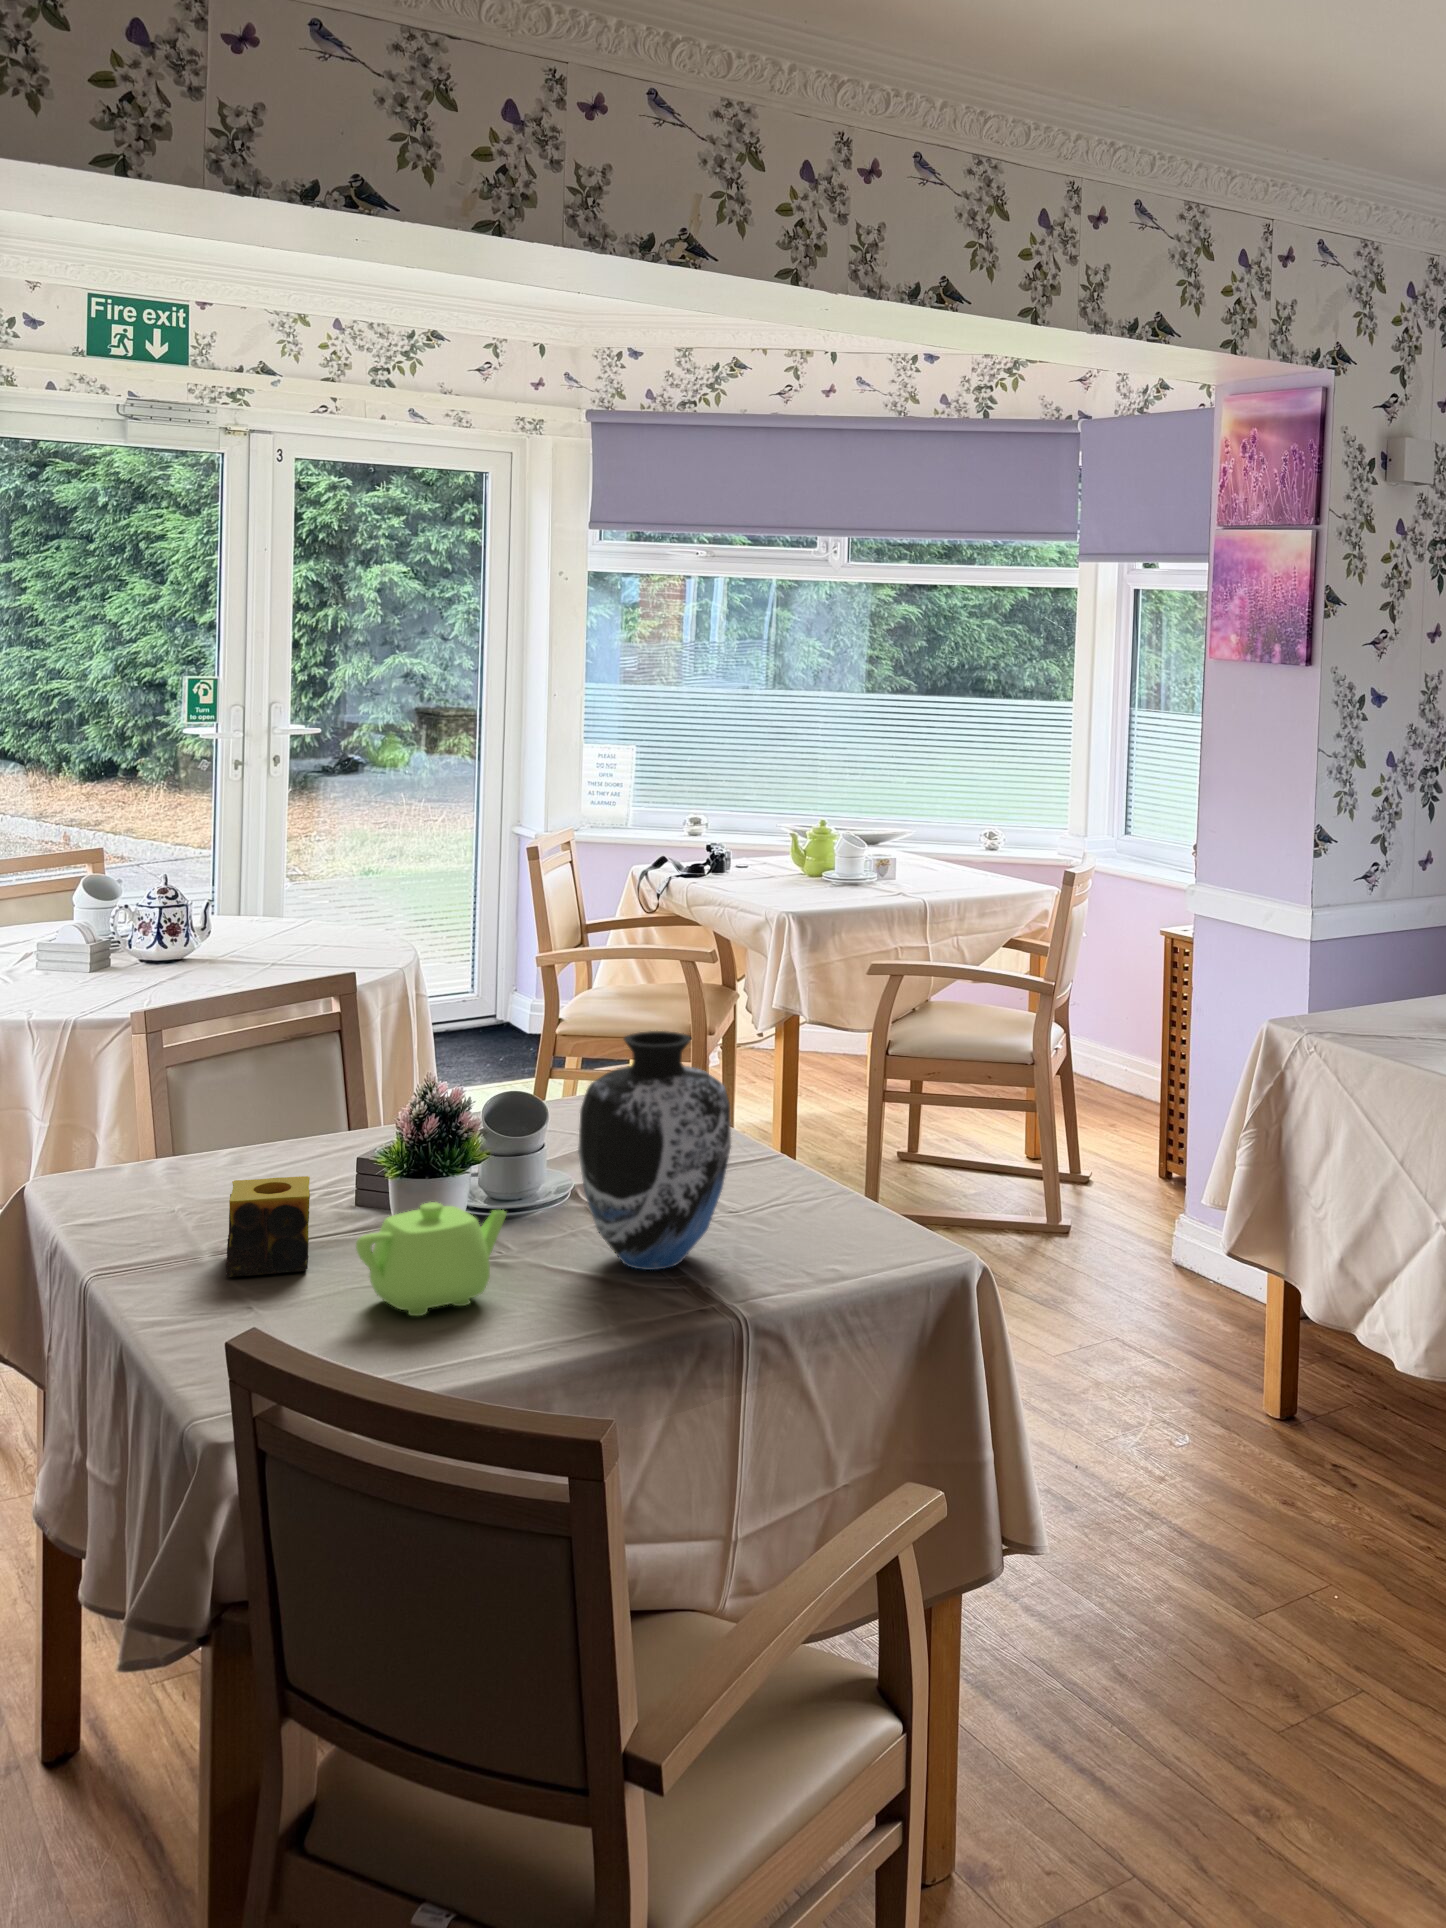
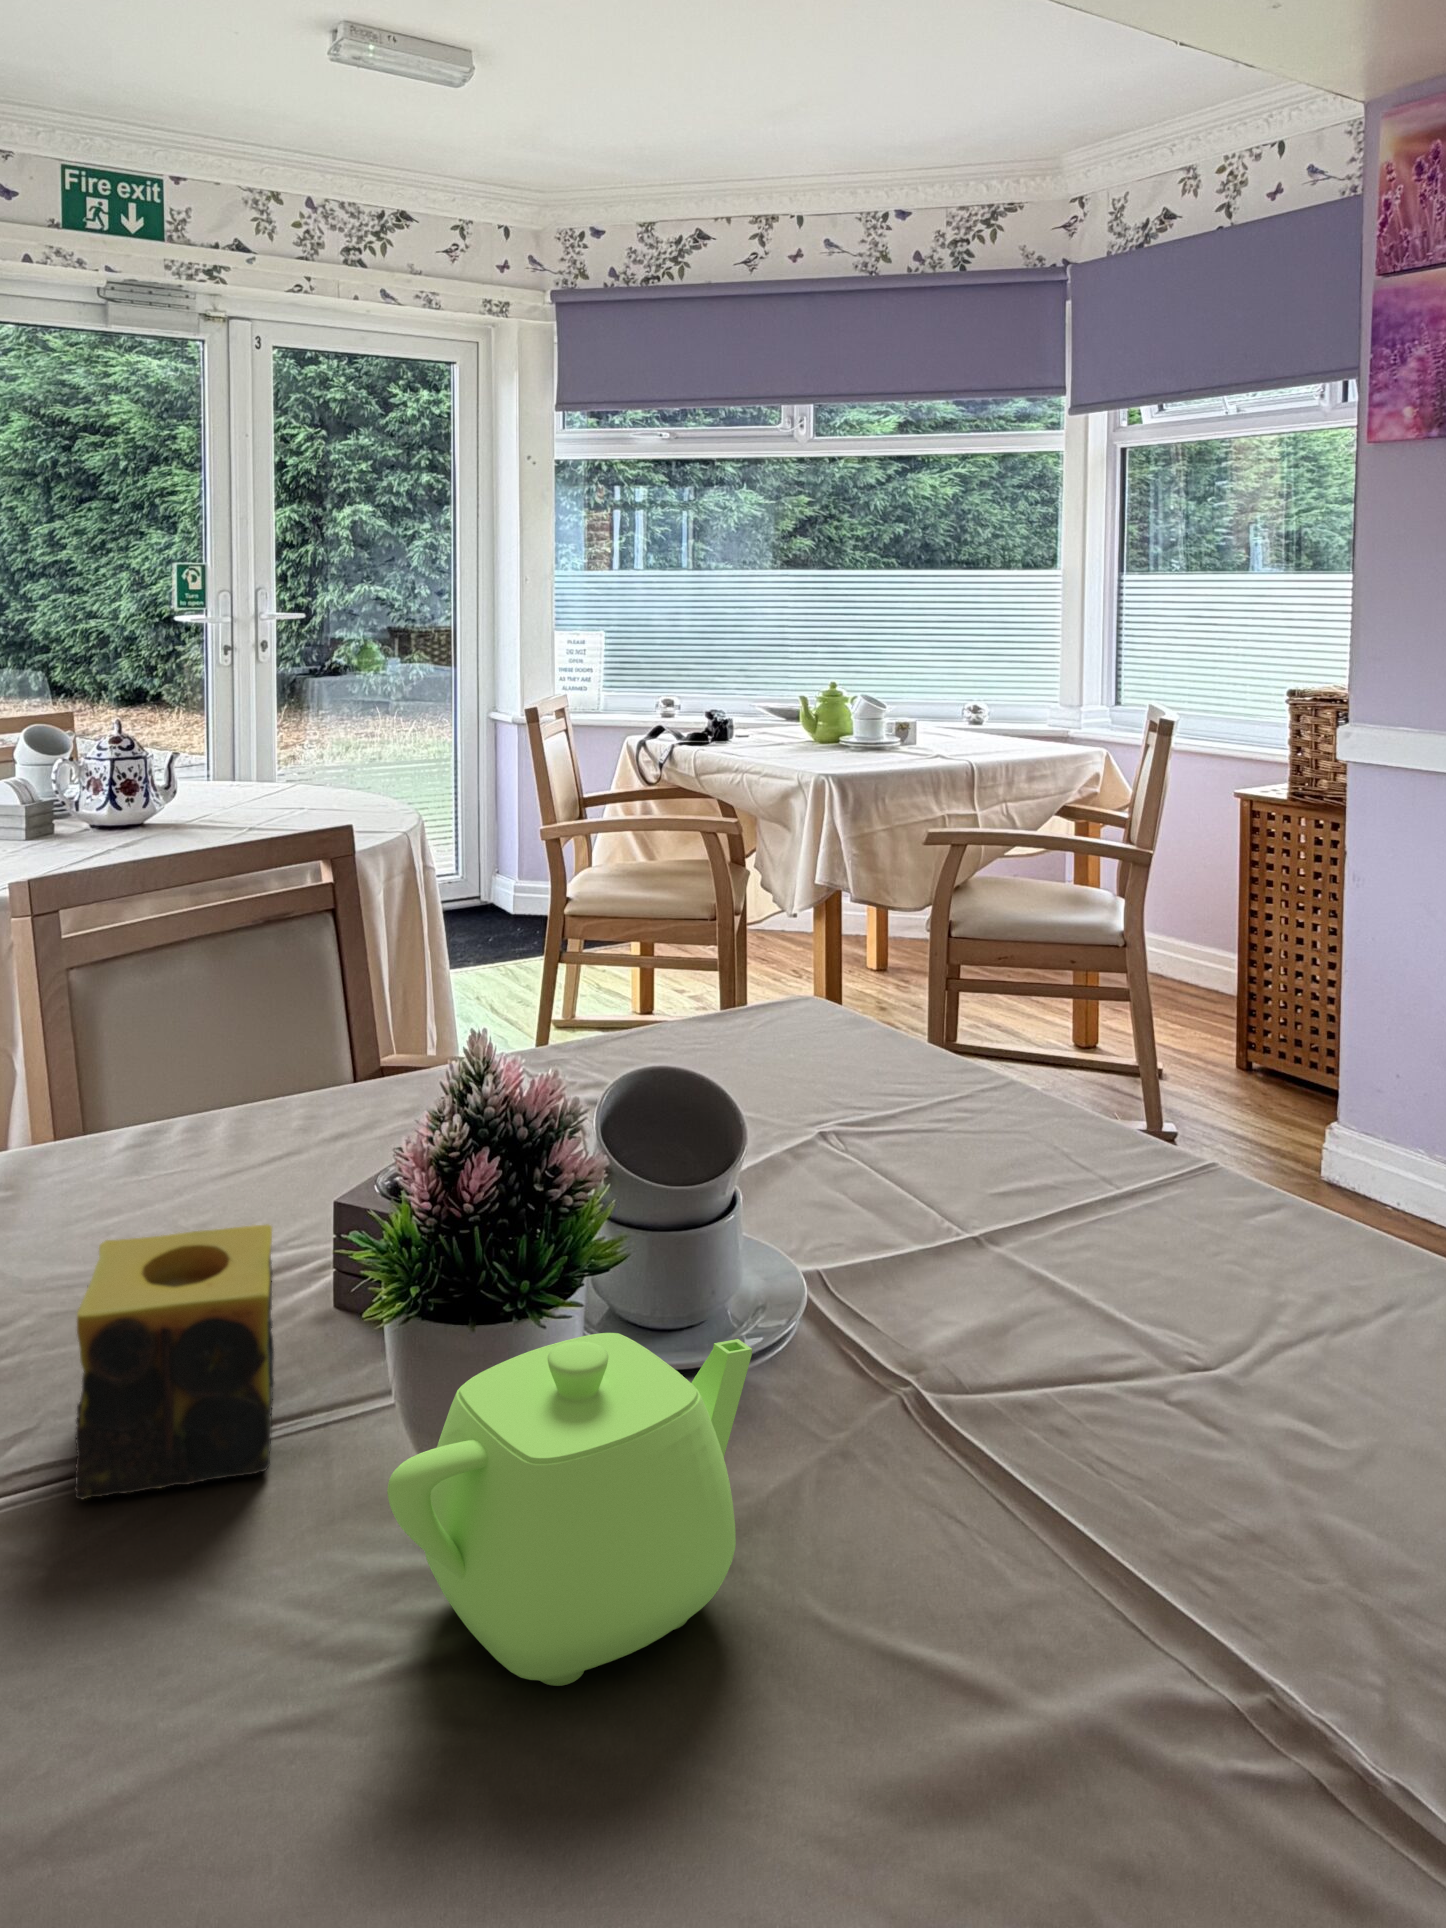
vase: present [578,1031,731,1270] -> none [879,892,1243,1462]

